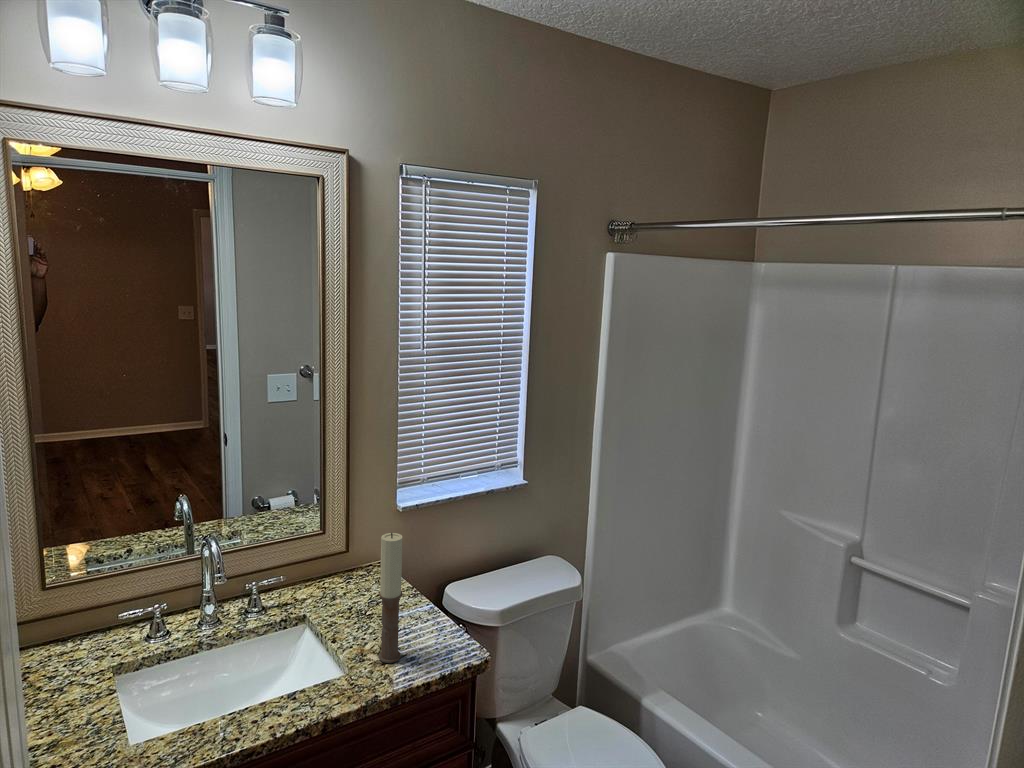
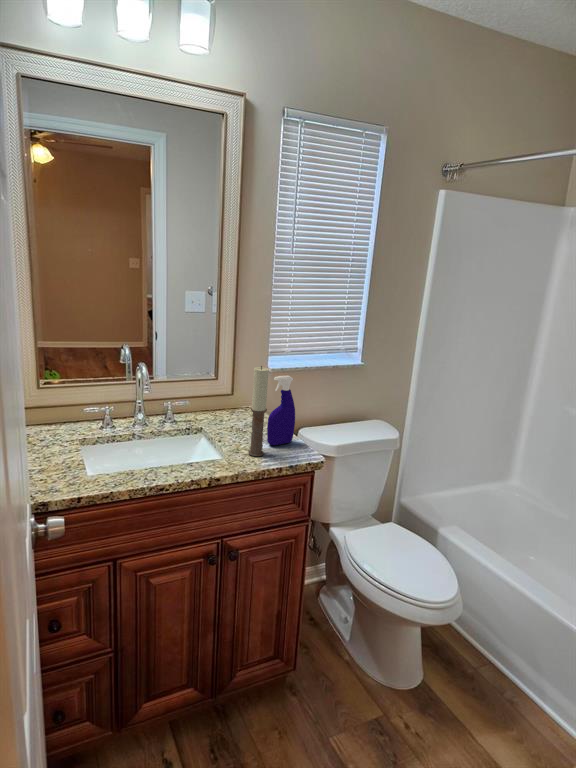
spray bottle: none [403,536,442,637] -> present [267,376,295,445]

